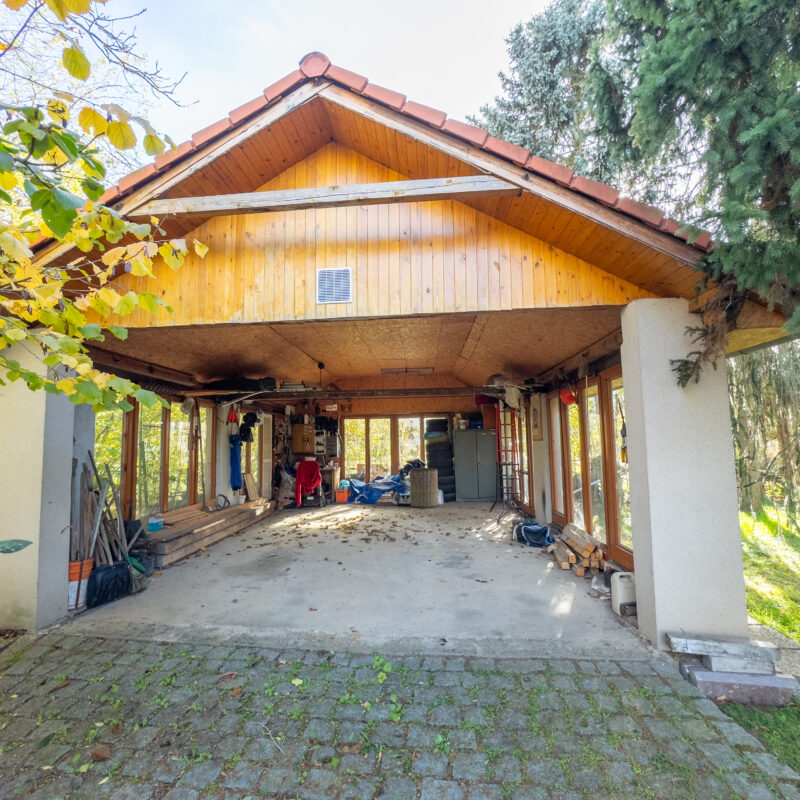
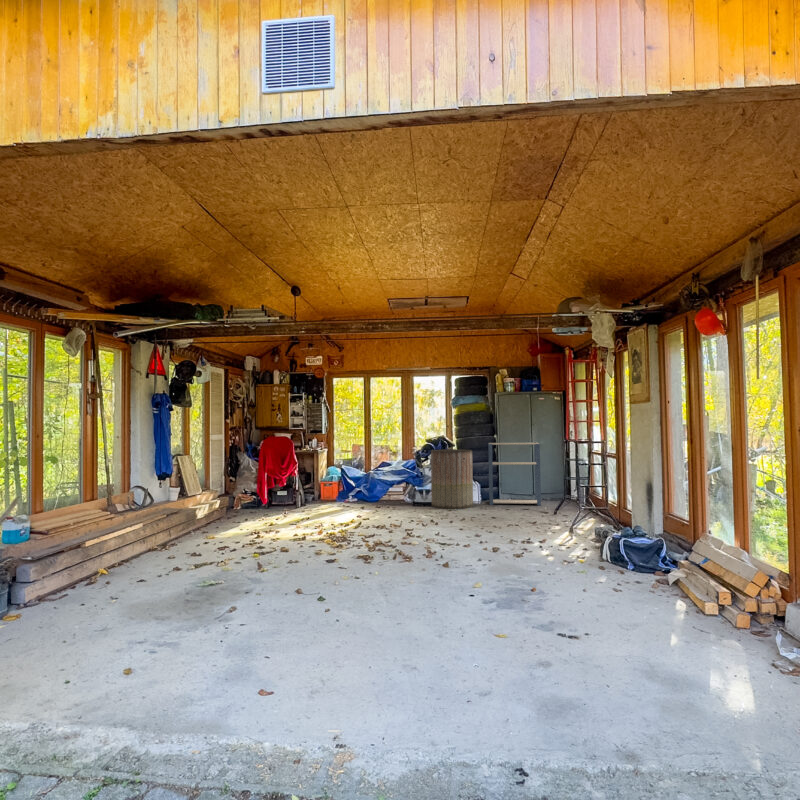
shelving unit: none [448,463,483,506] -> present [488,443,541,506]

